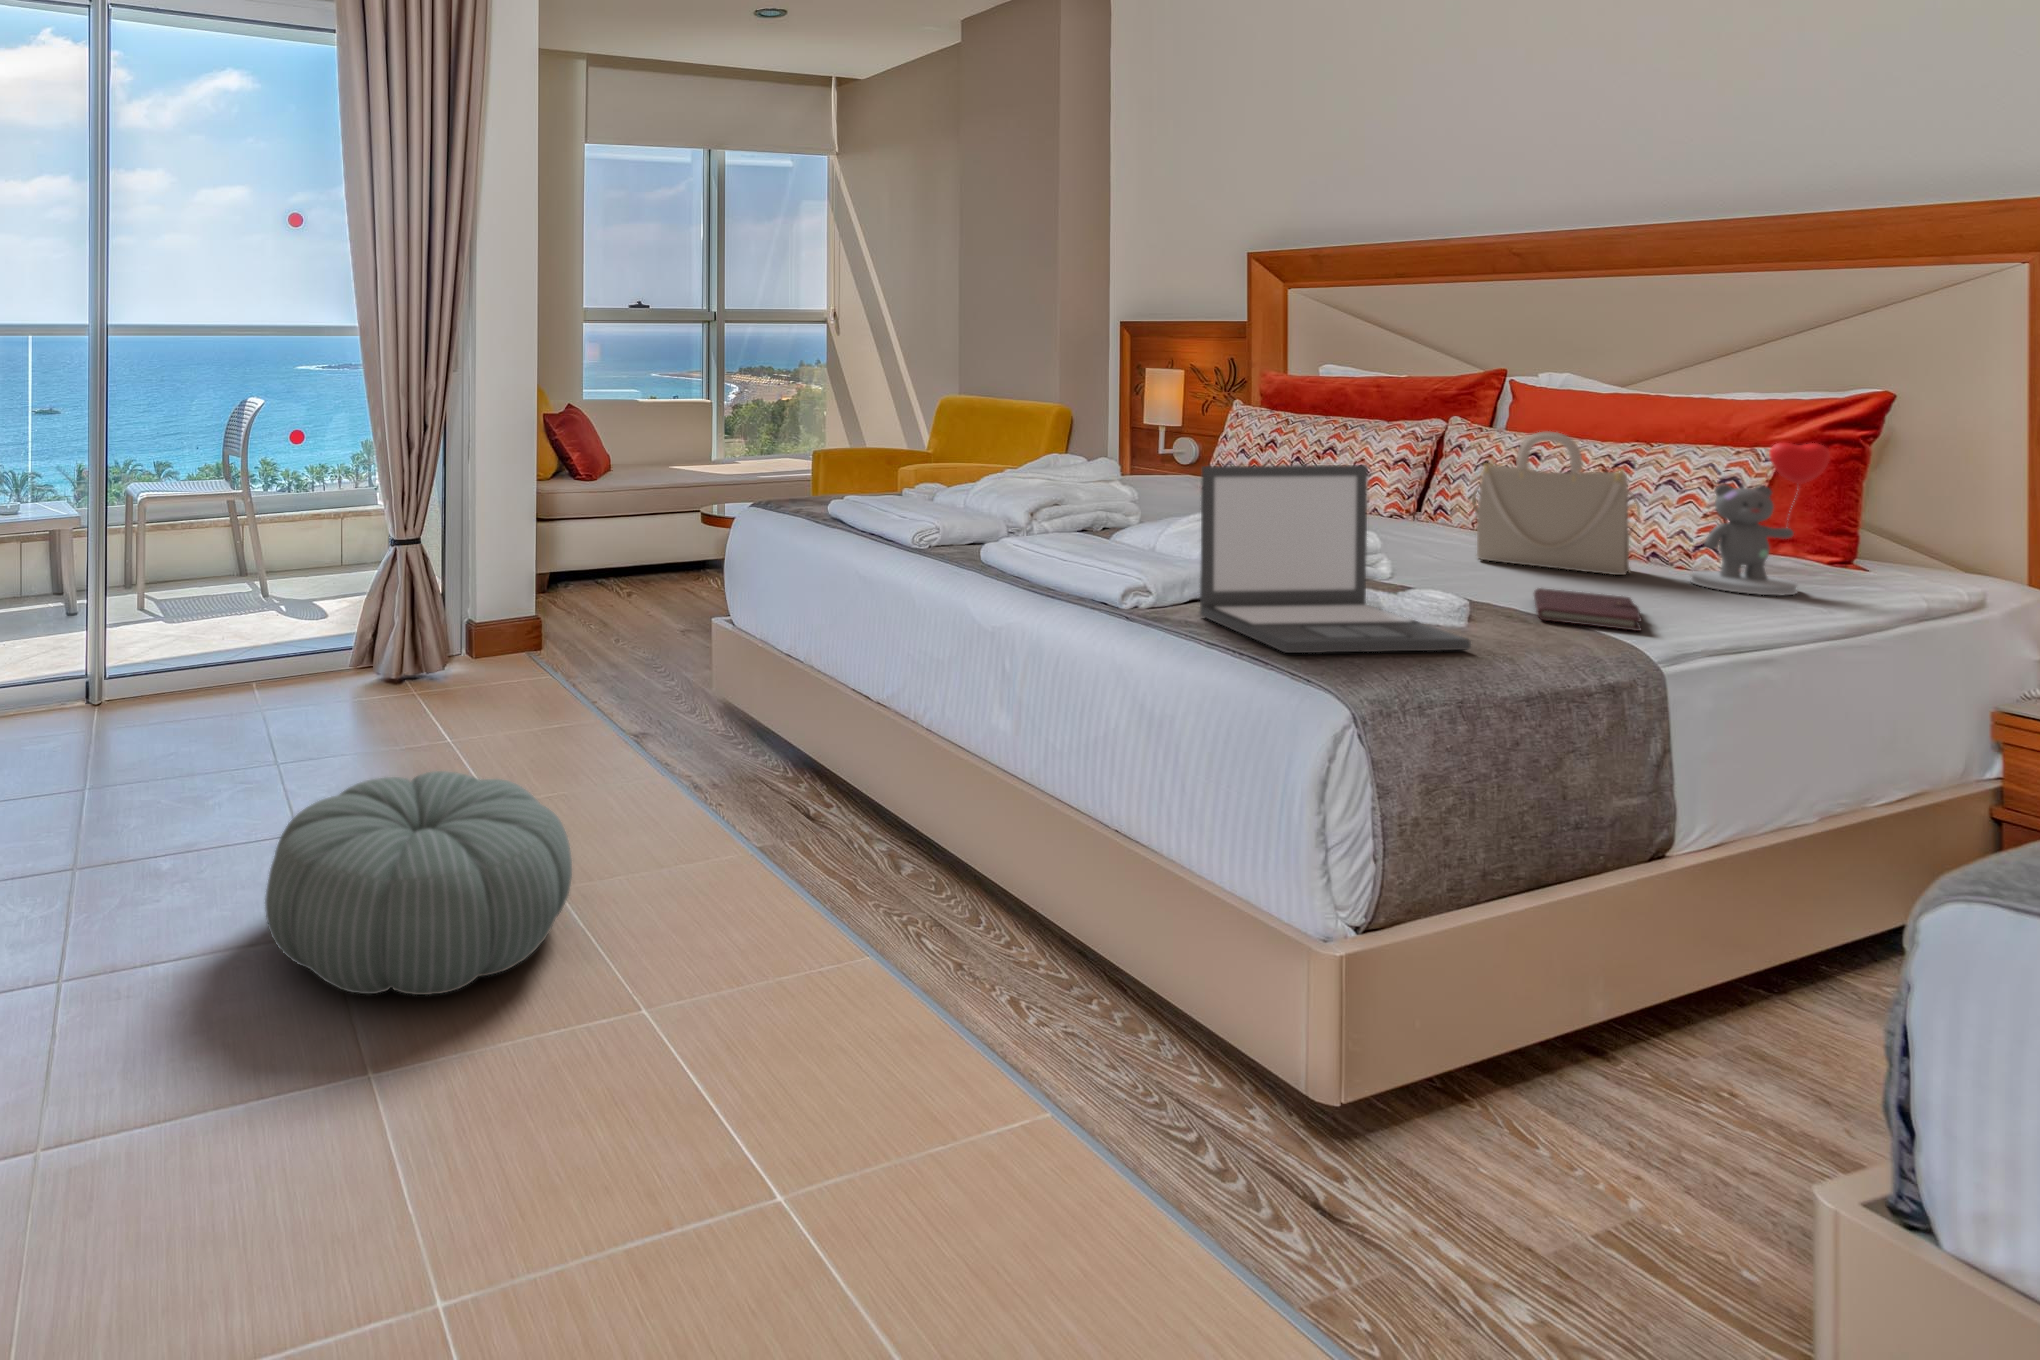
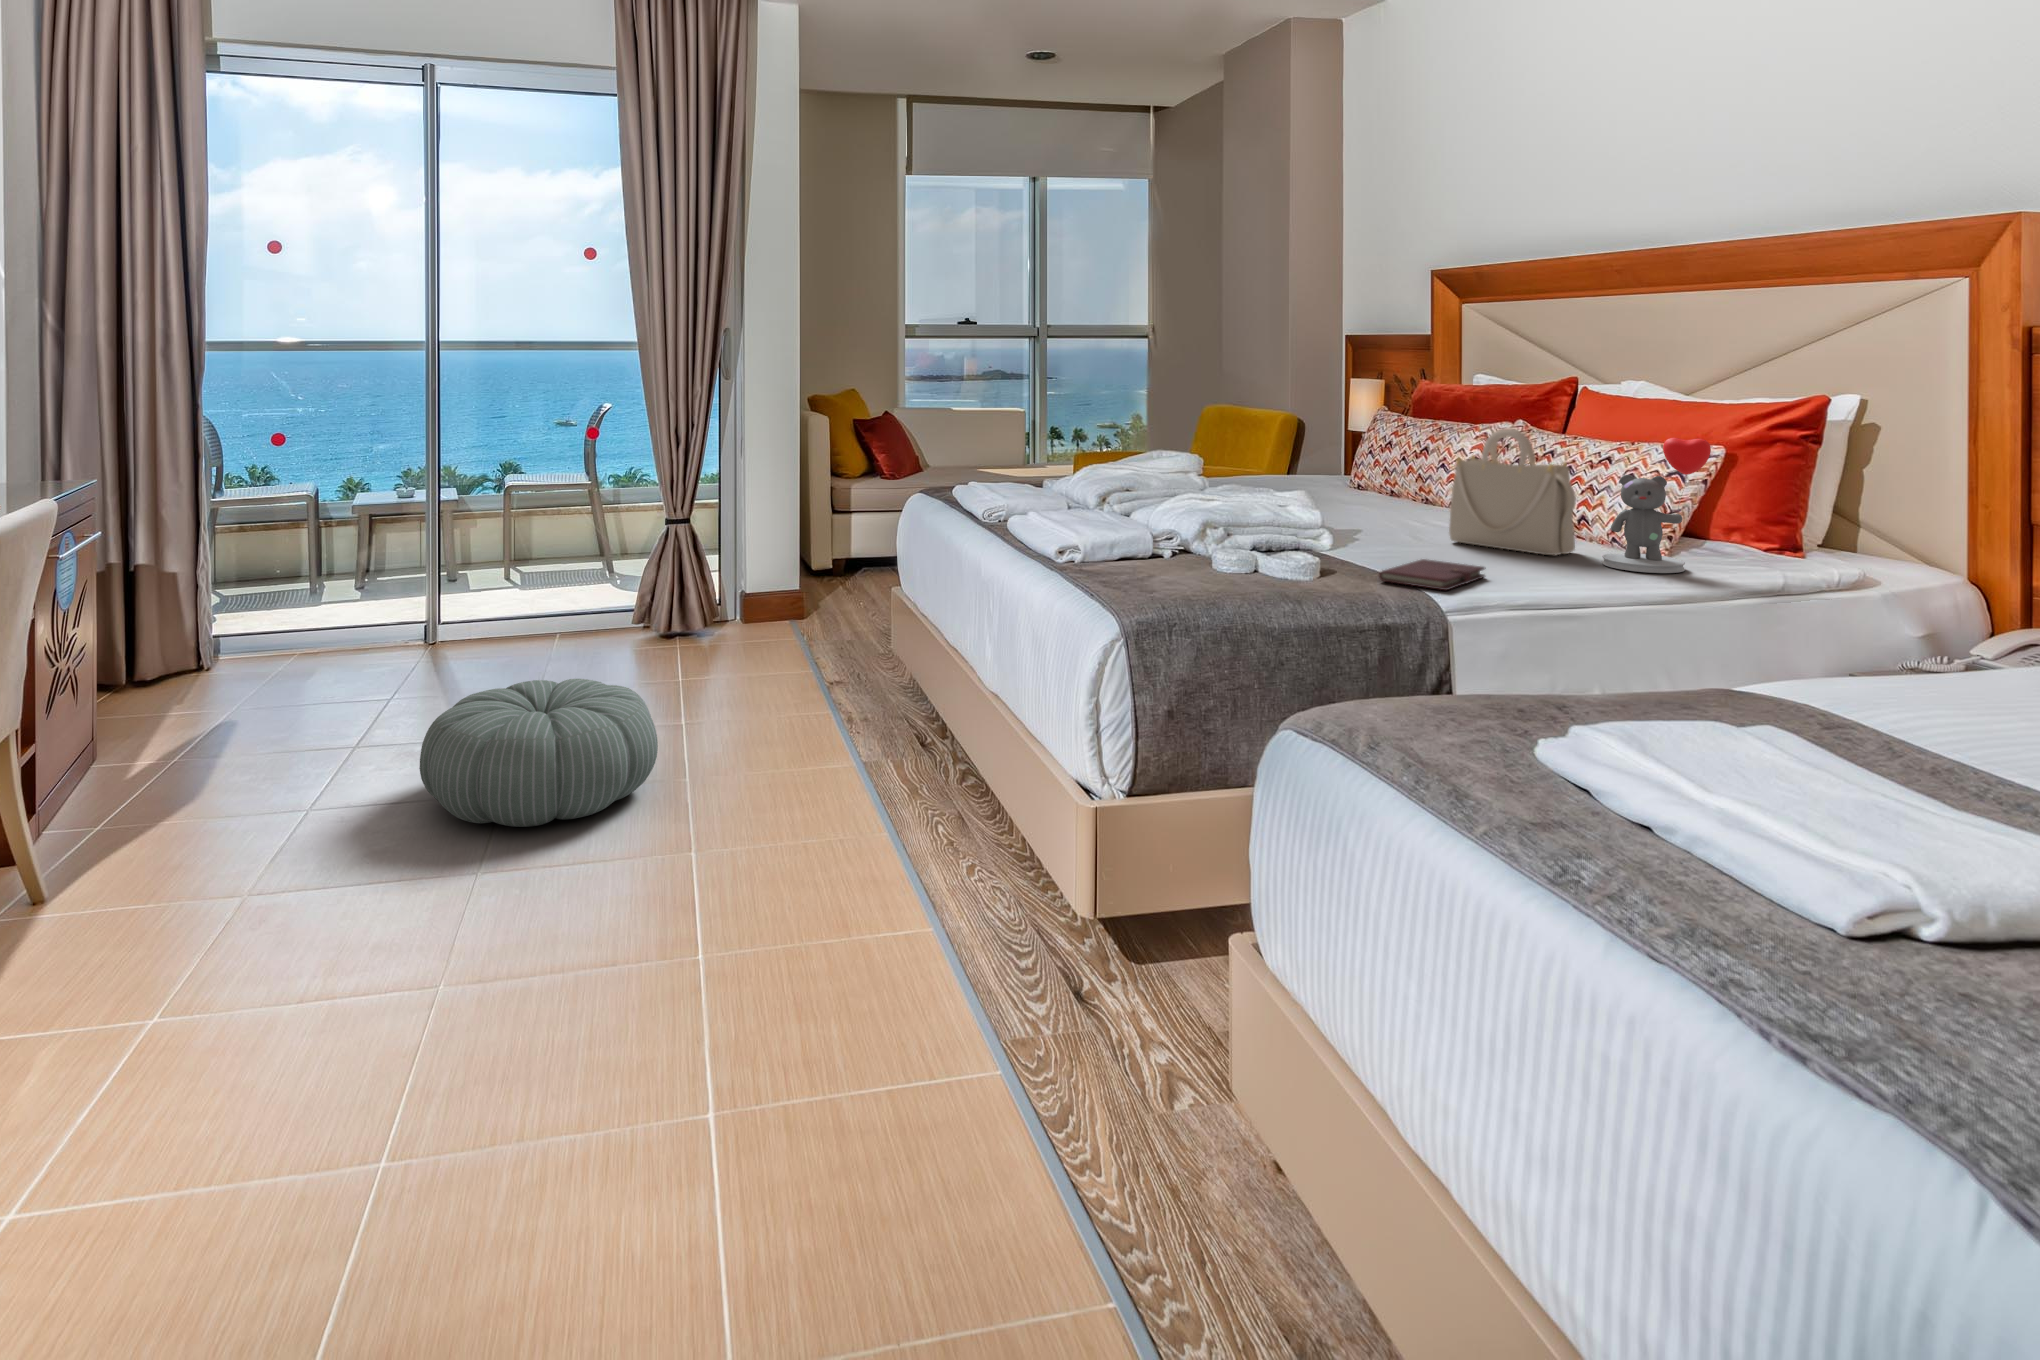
laptop: present [1200,465,1471,653] -> none [1100,448,1261,596]

